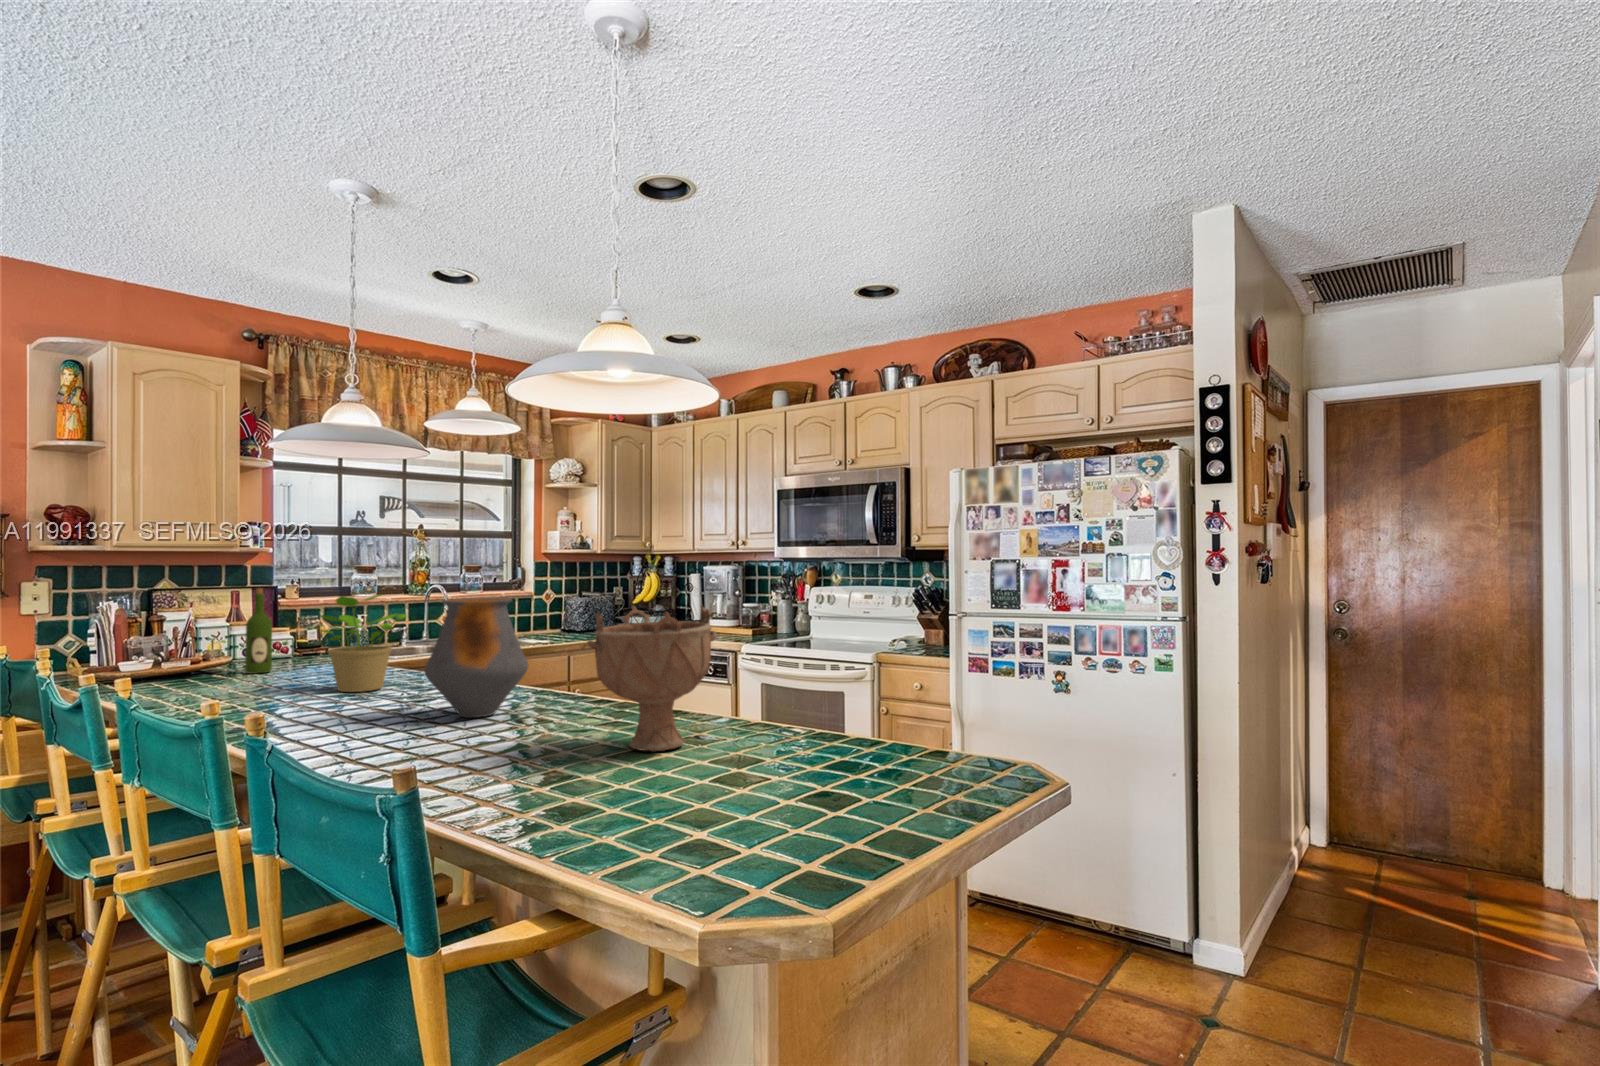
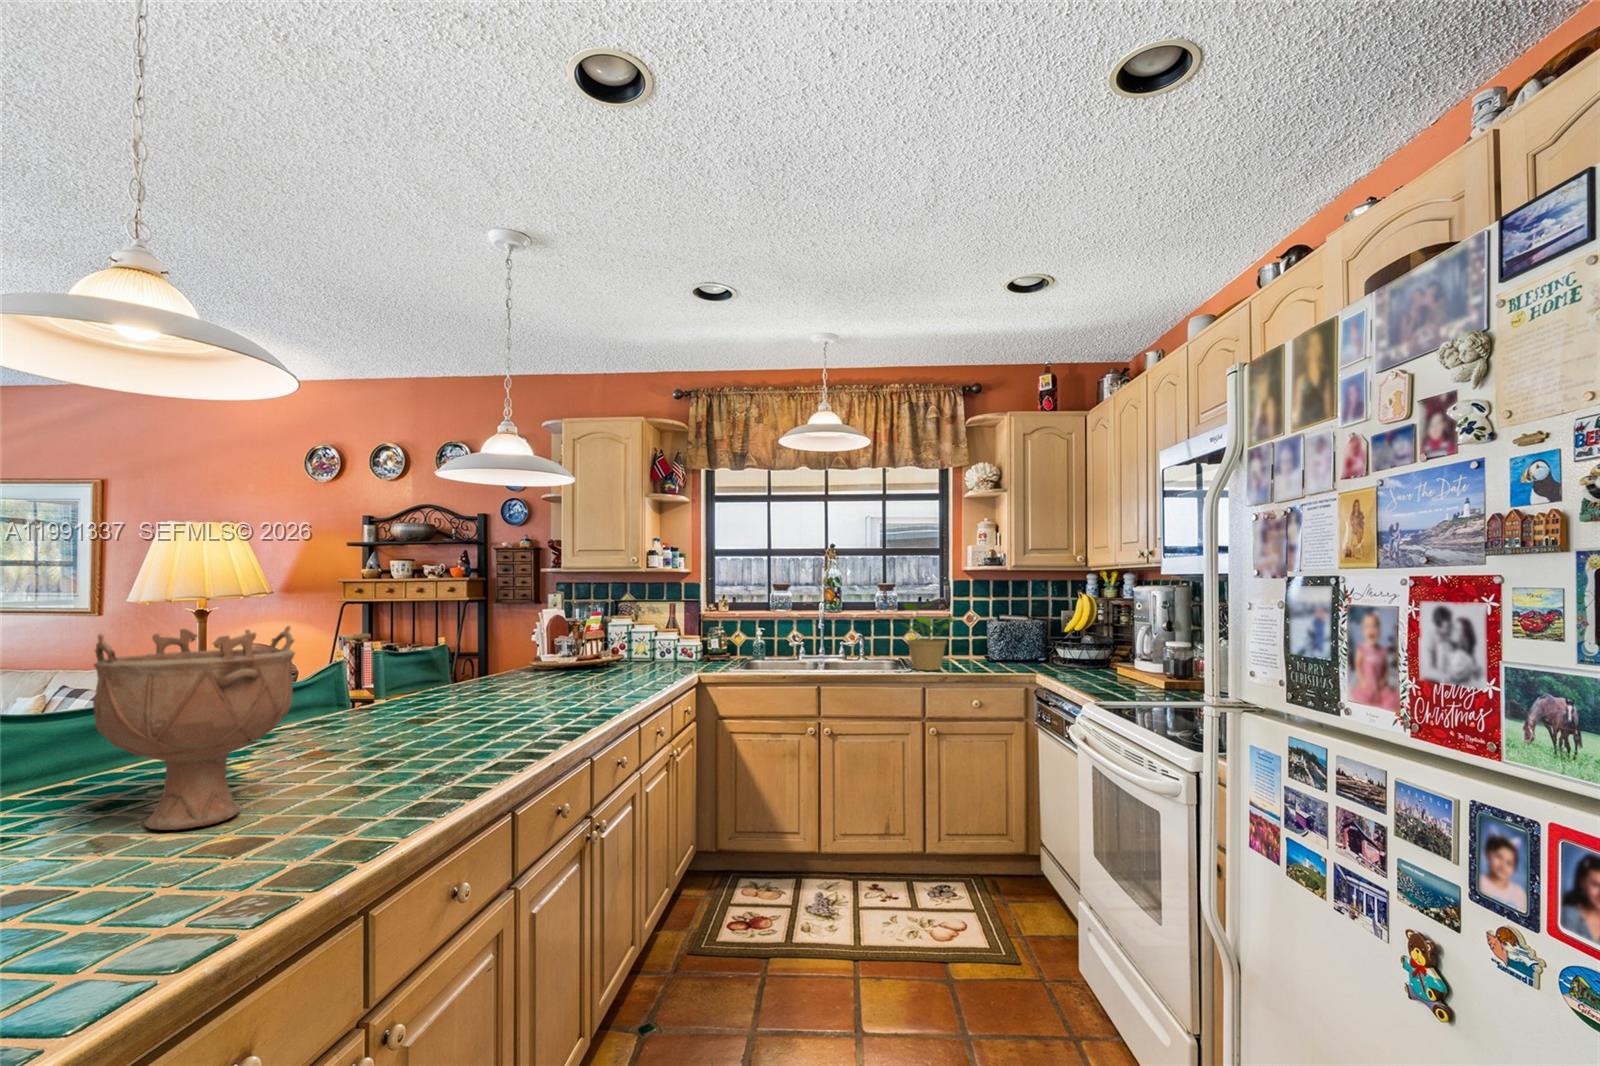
wine bottle: present [245,588,272,674] -> none [578,597,598,668]
potted plant: present [320,595,406,692] -> present [900,603,955,670]
vase: present [424,598,528,718] -> none [347,609,464,738]

